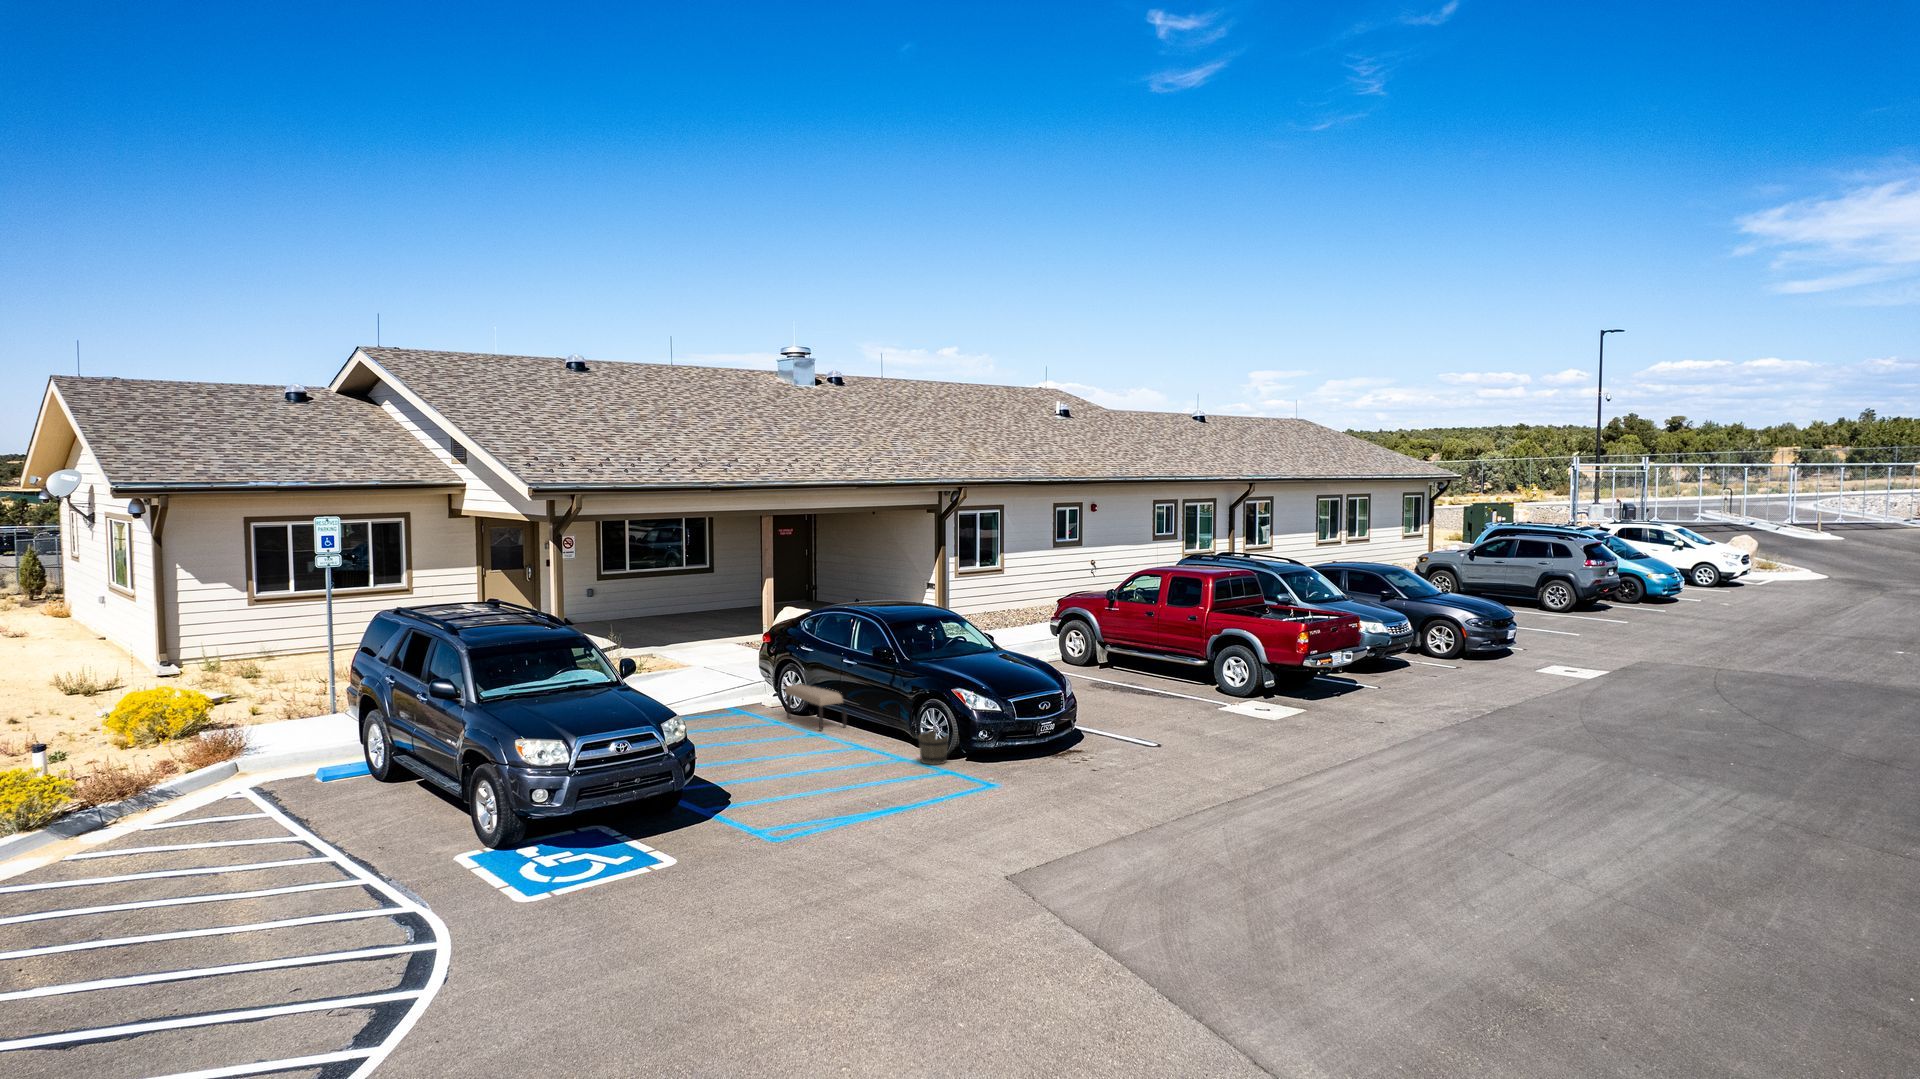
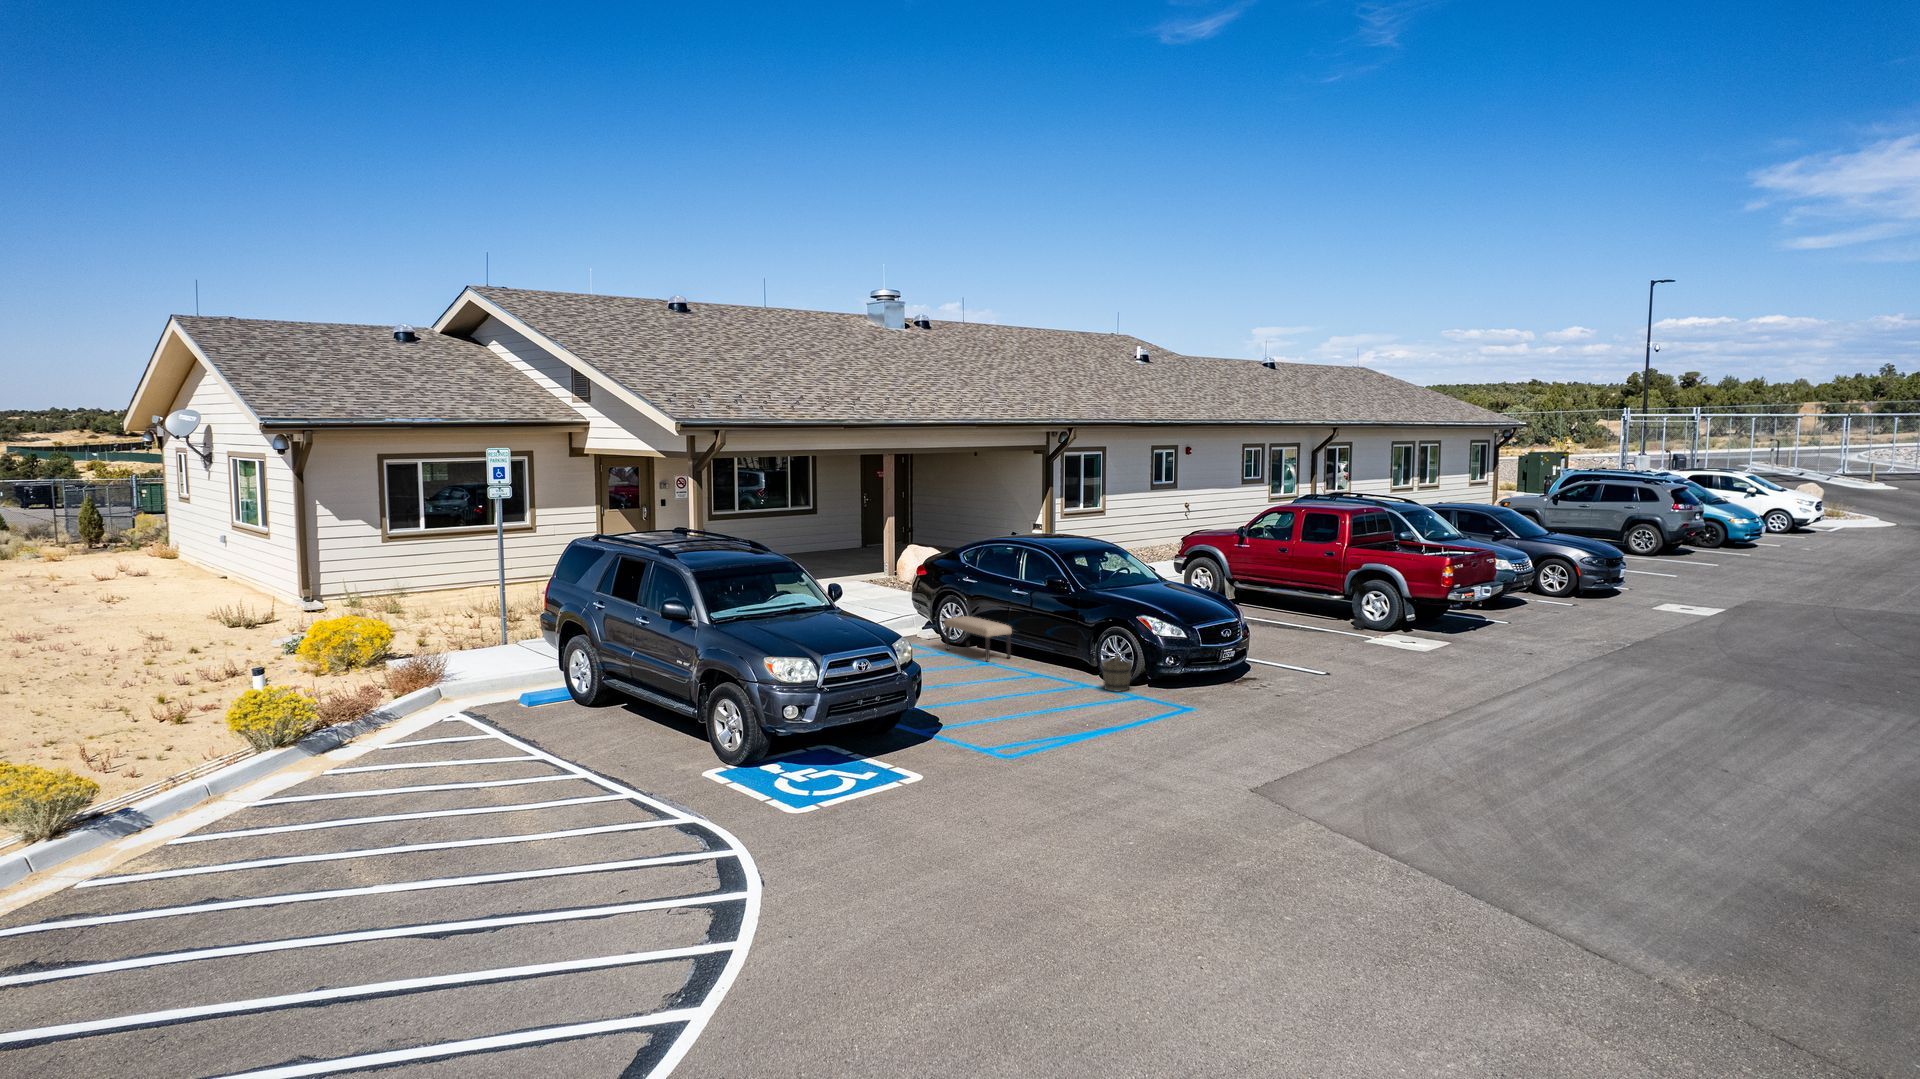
potted plant: none [1205,640,1230,694] -> present [1351,577,1370,629]

